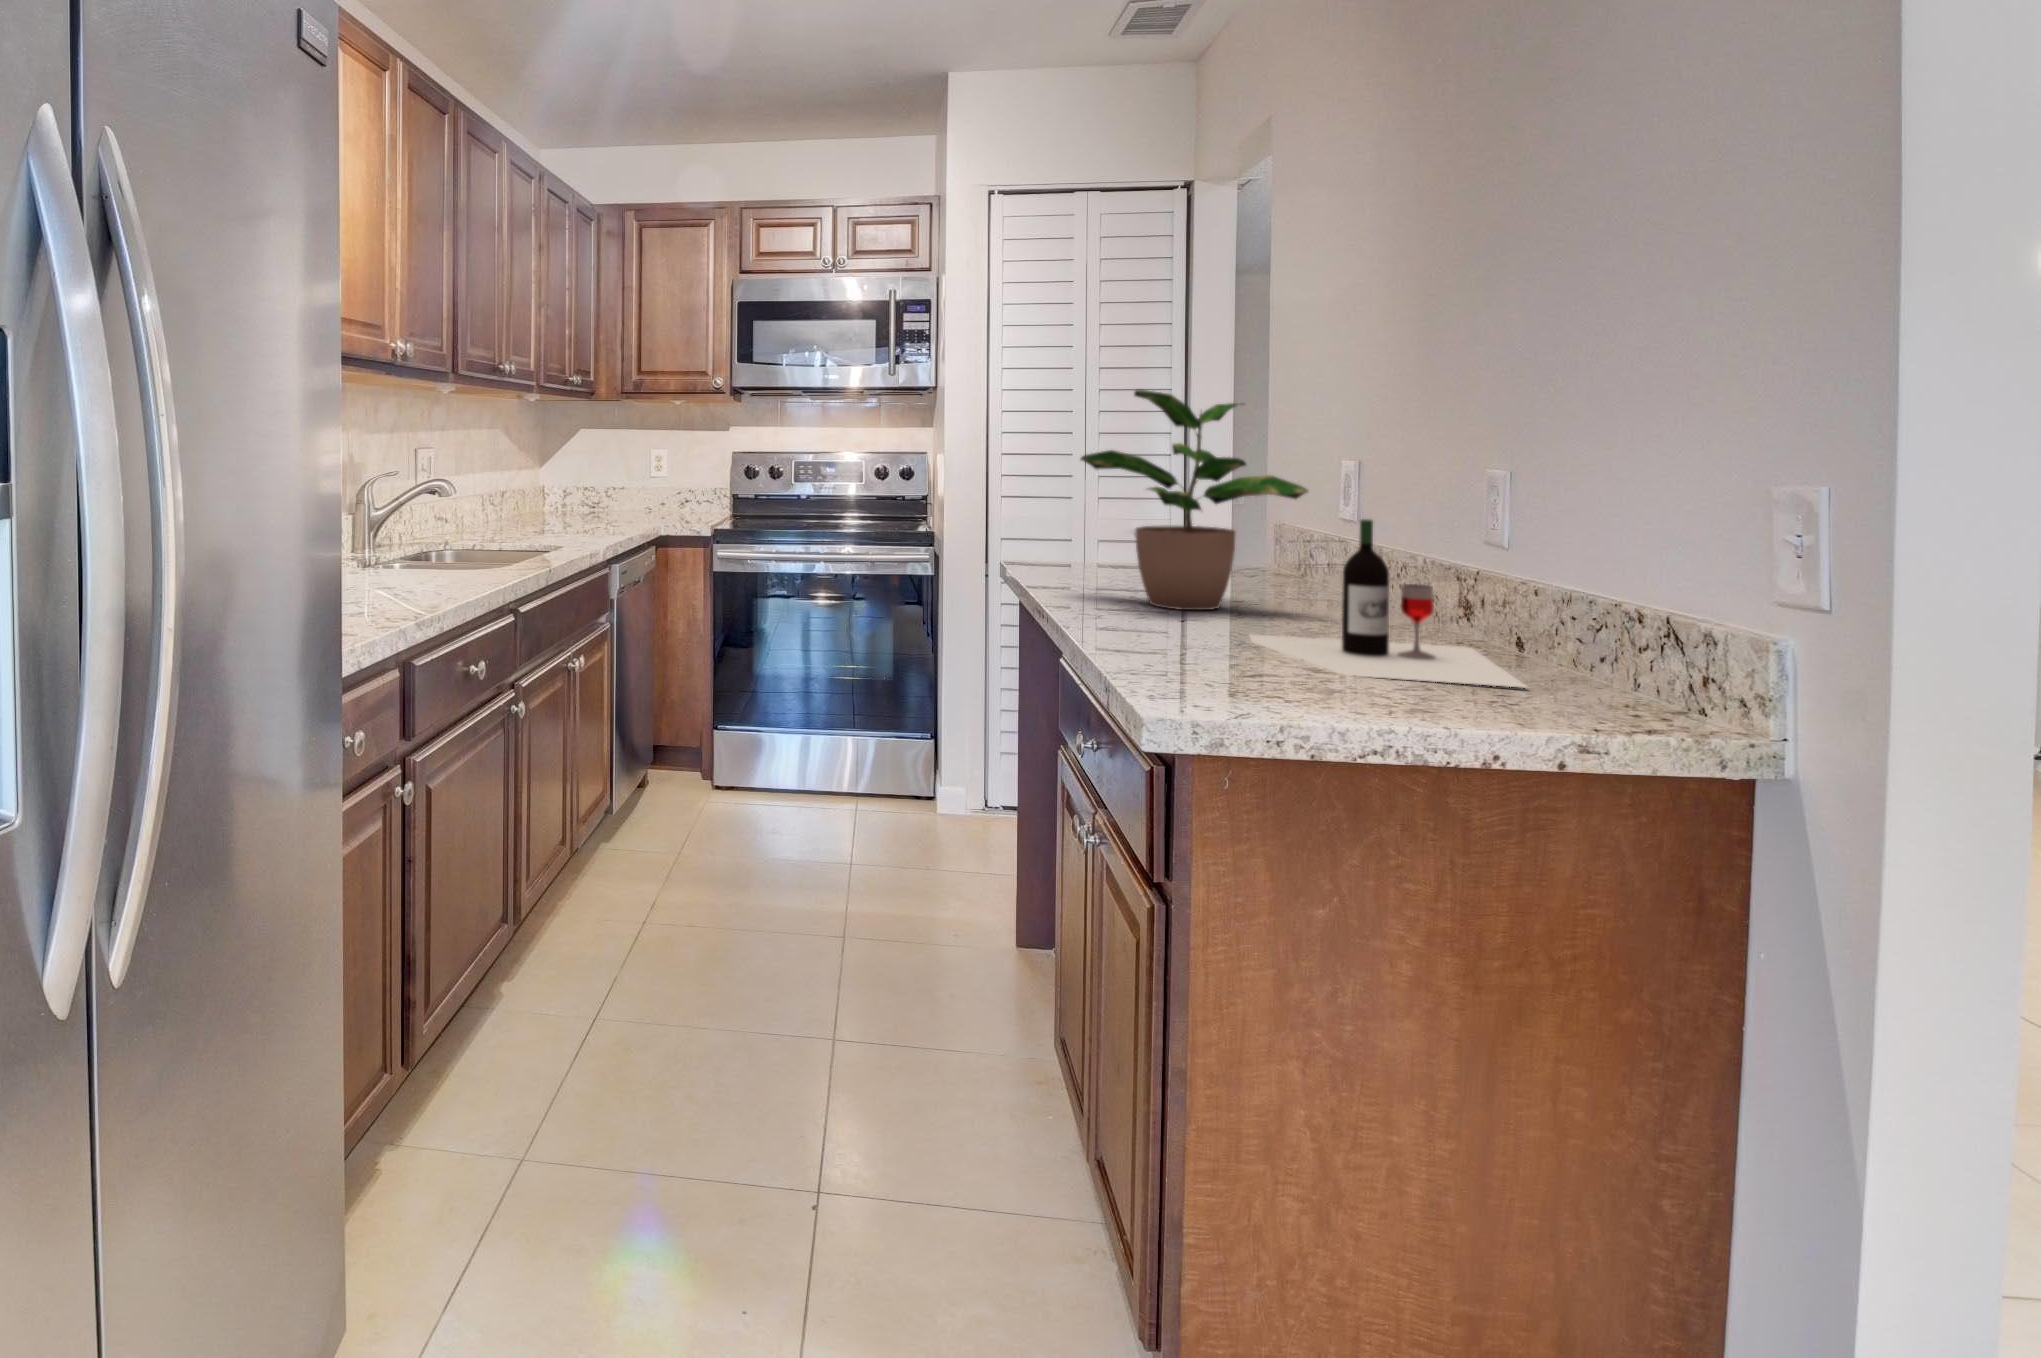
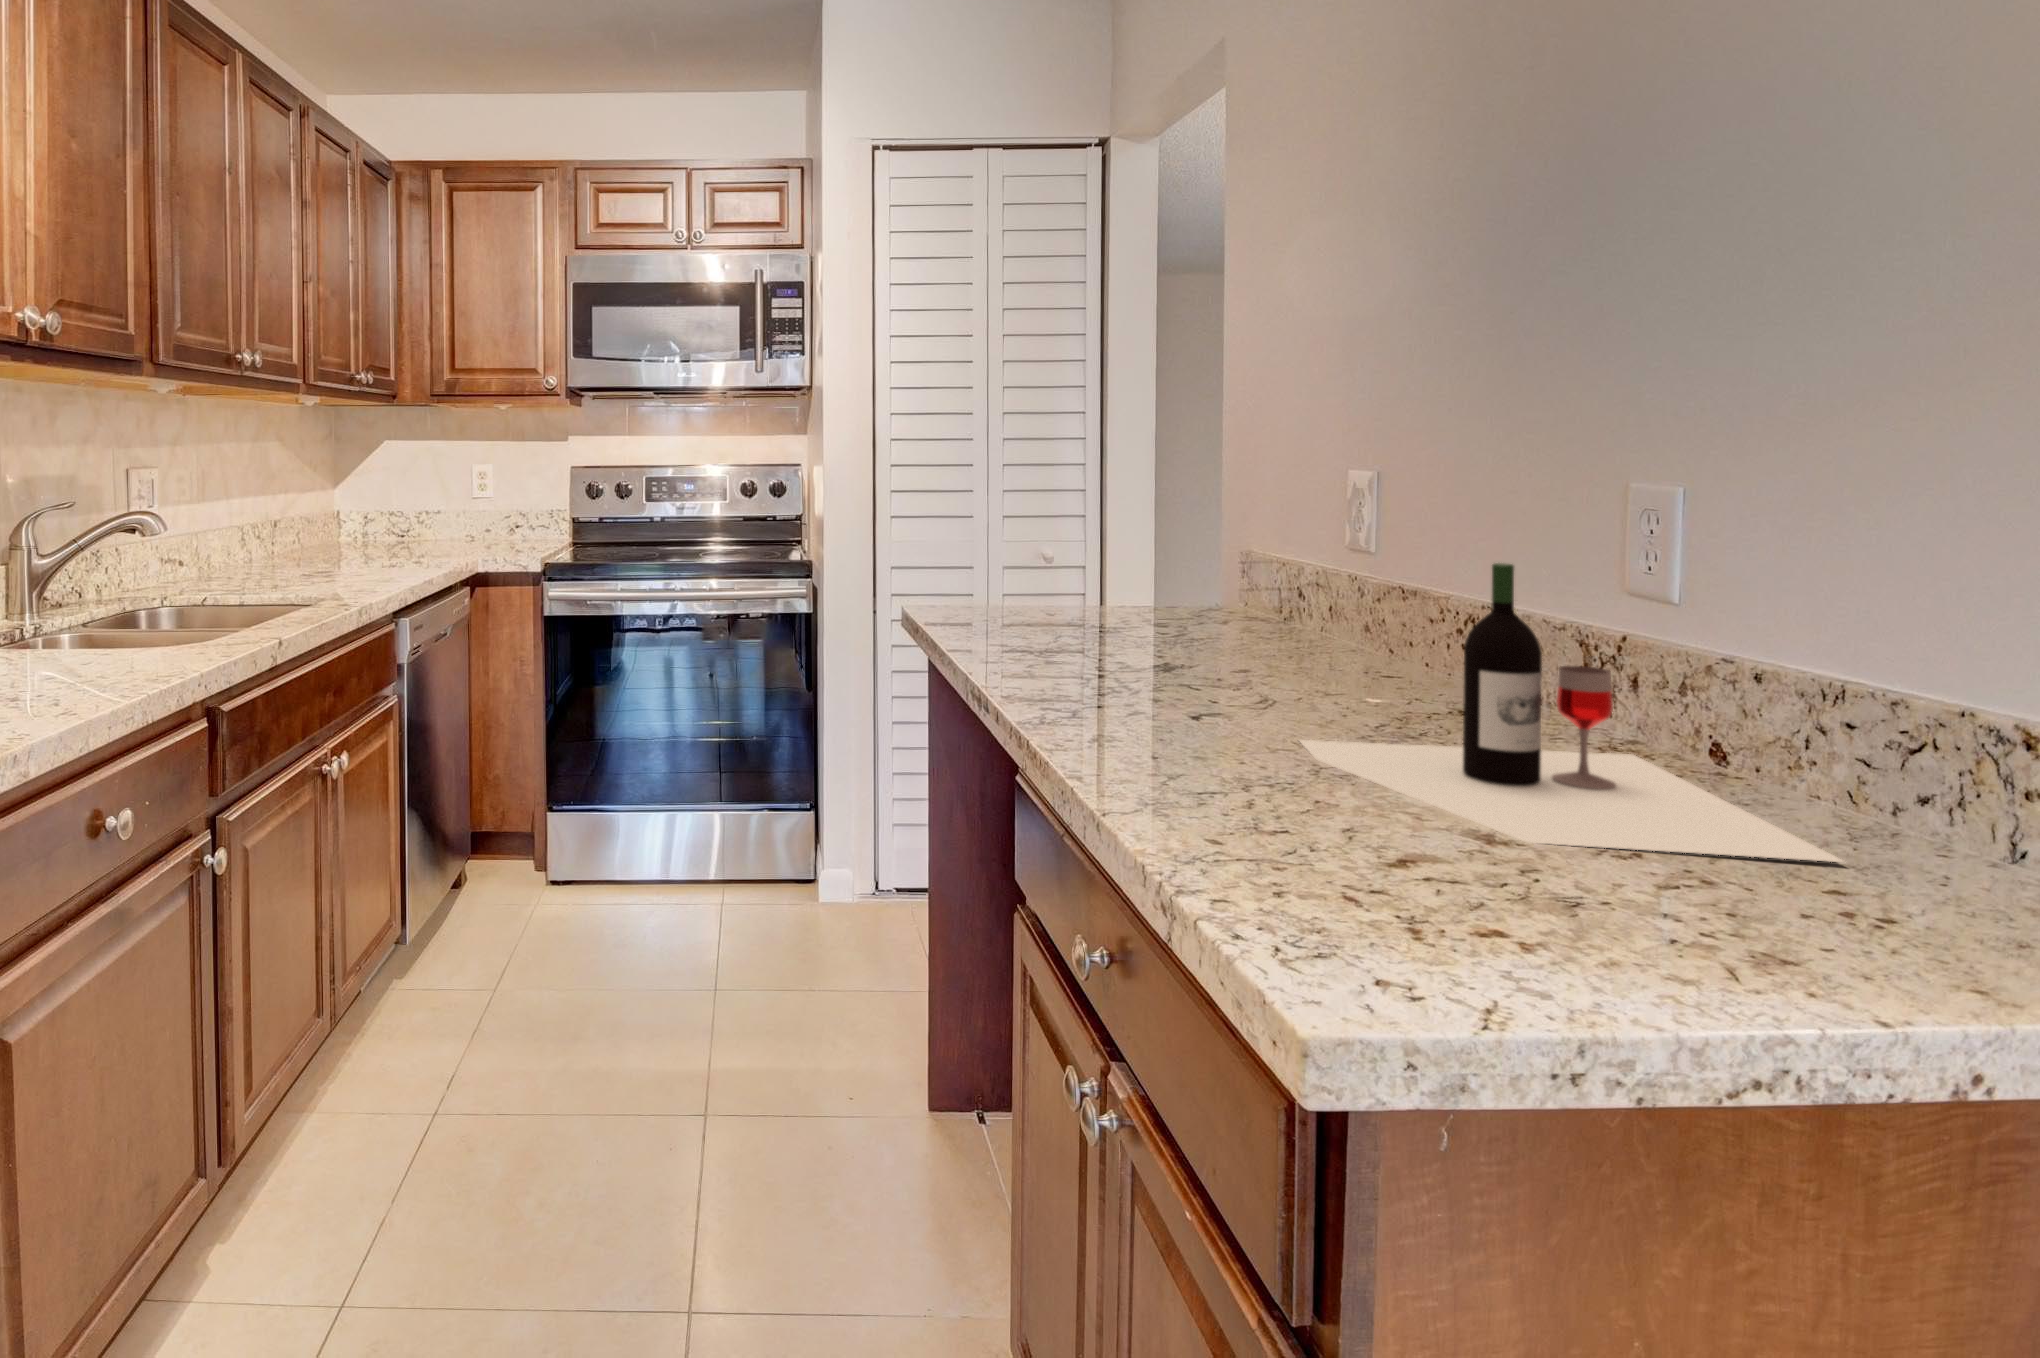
potted plant: present [1081,390,1308,610] -> none [1019,369,1347,690]

